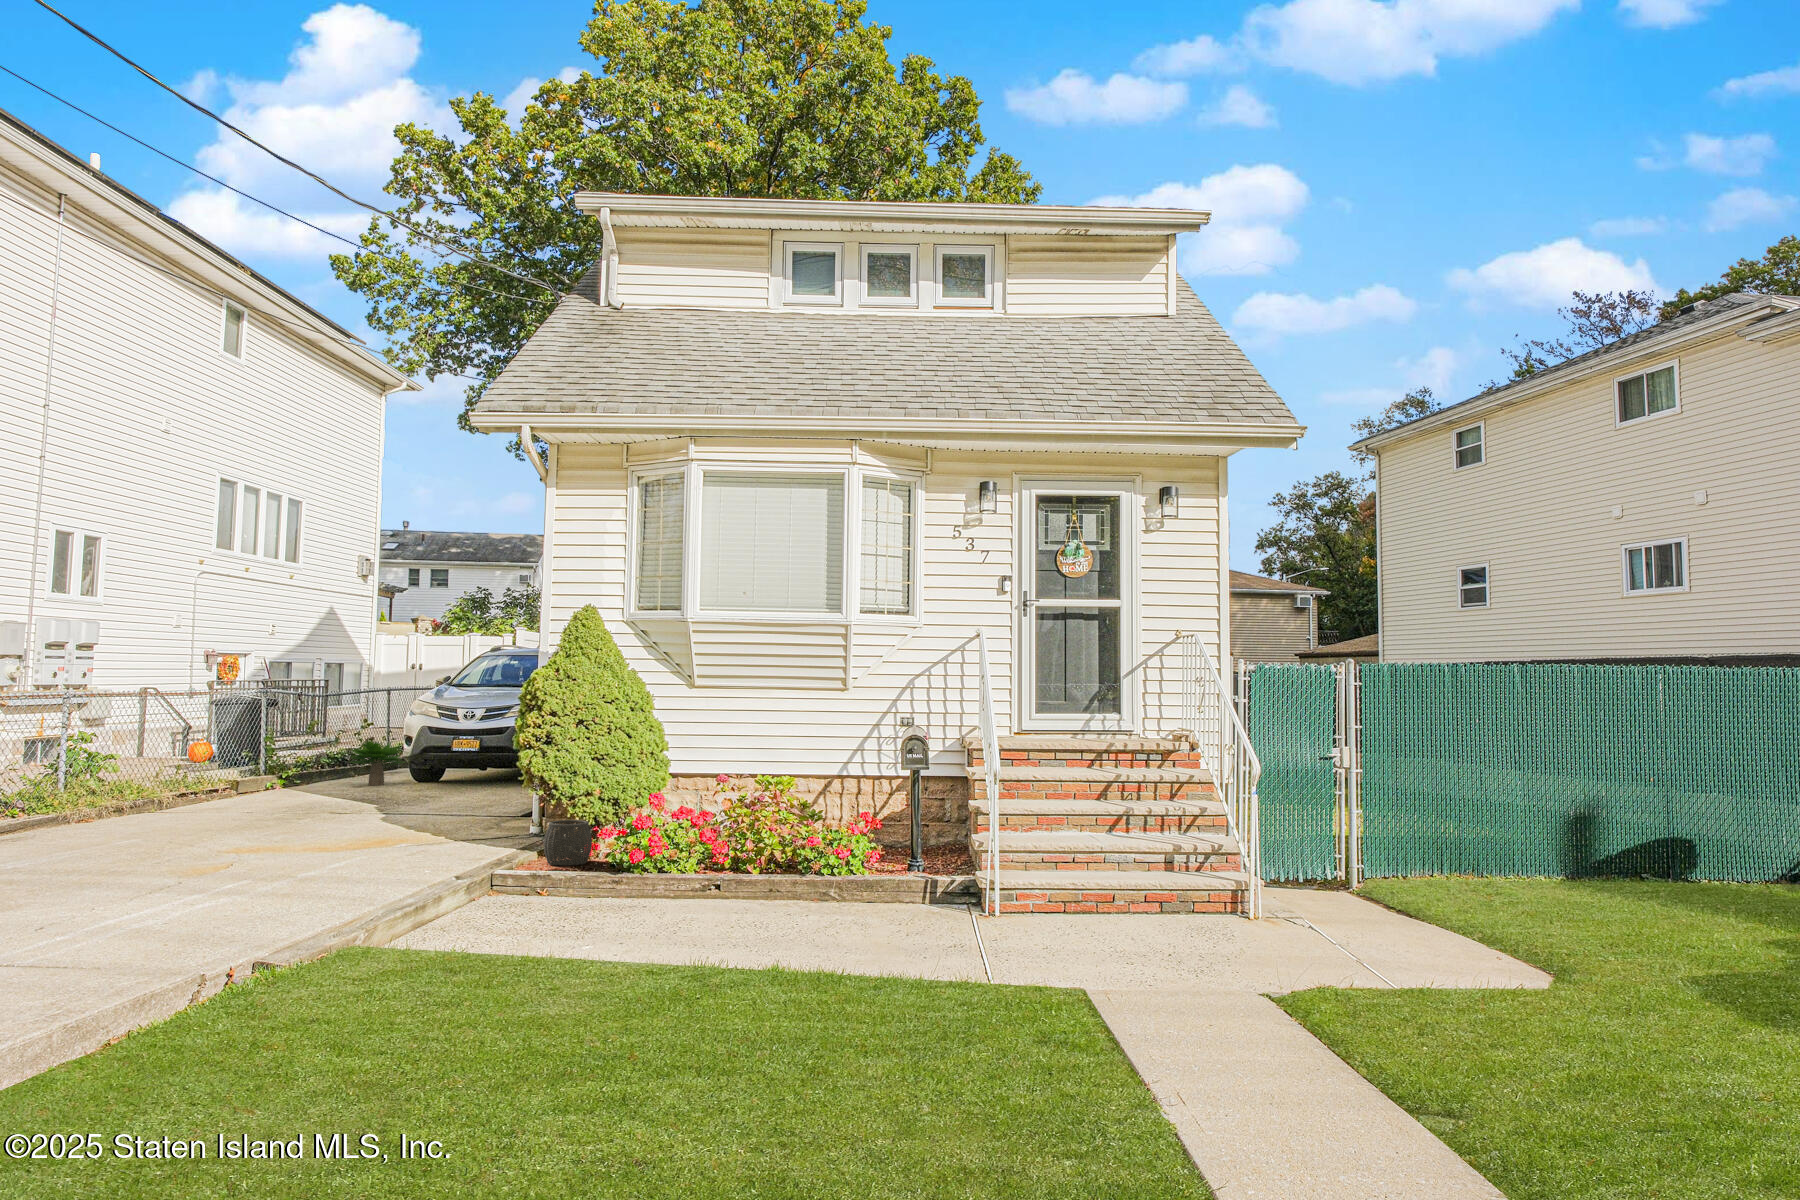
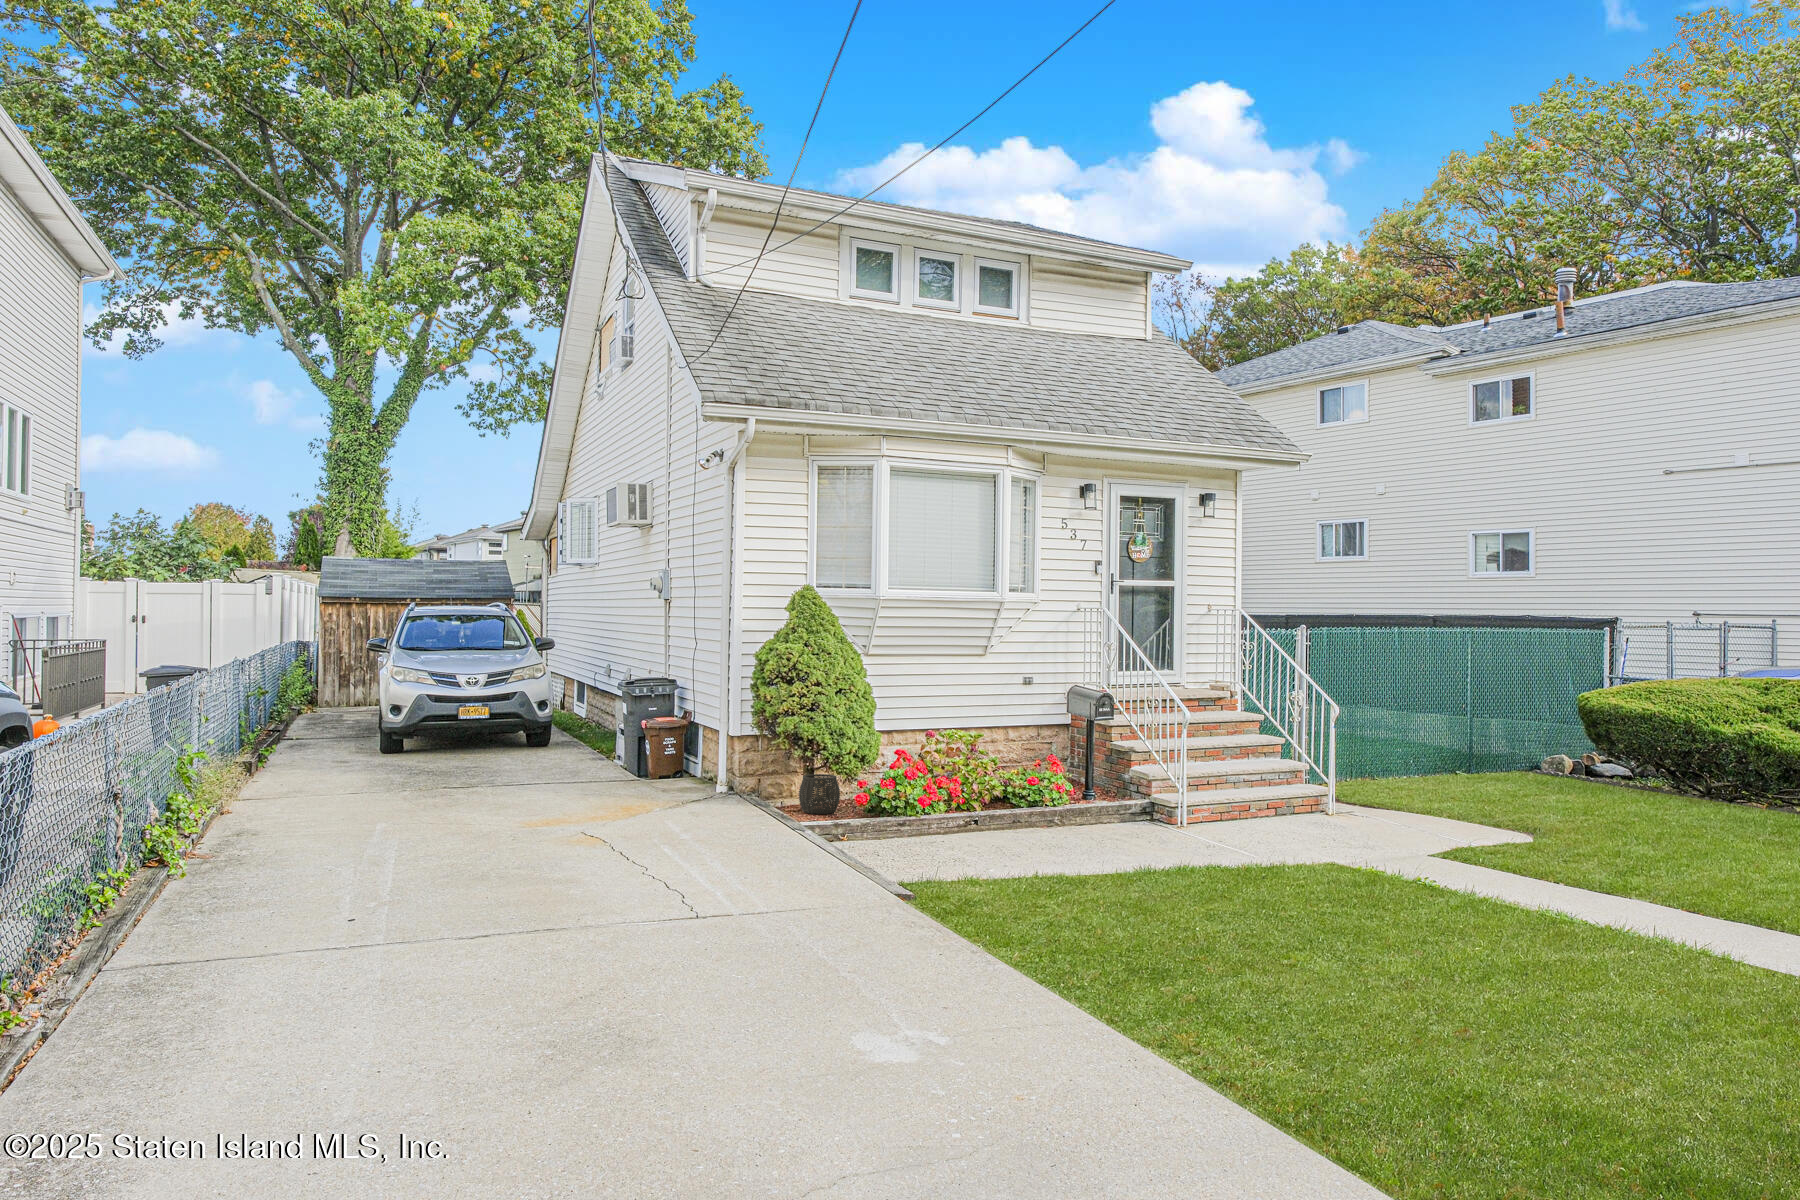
potted plant: present [351,741,402,785] -> none [344,707,407,755]

